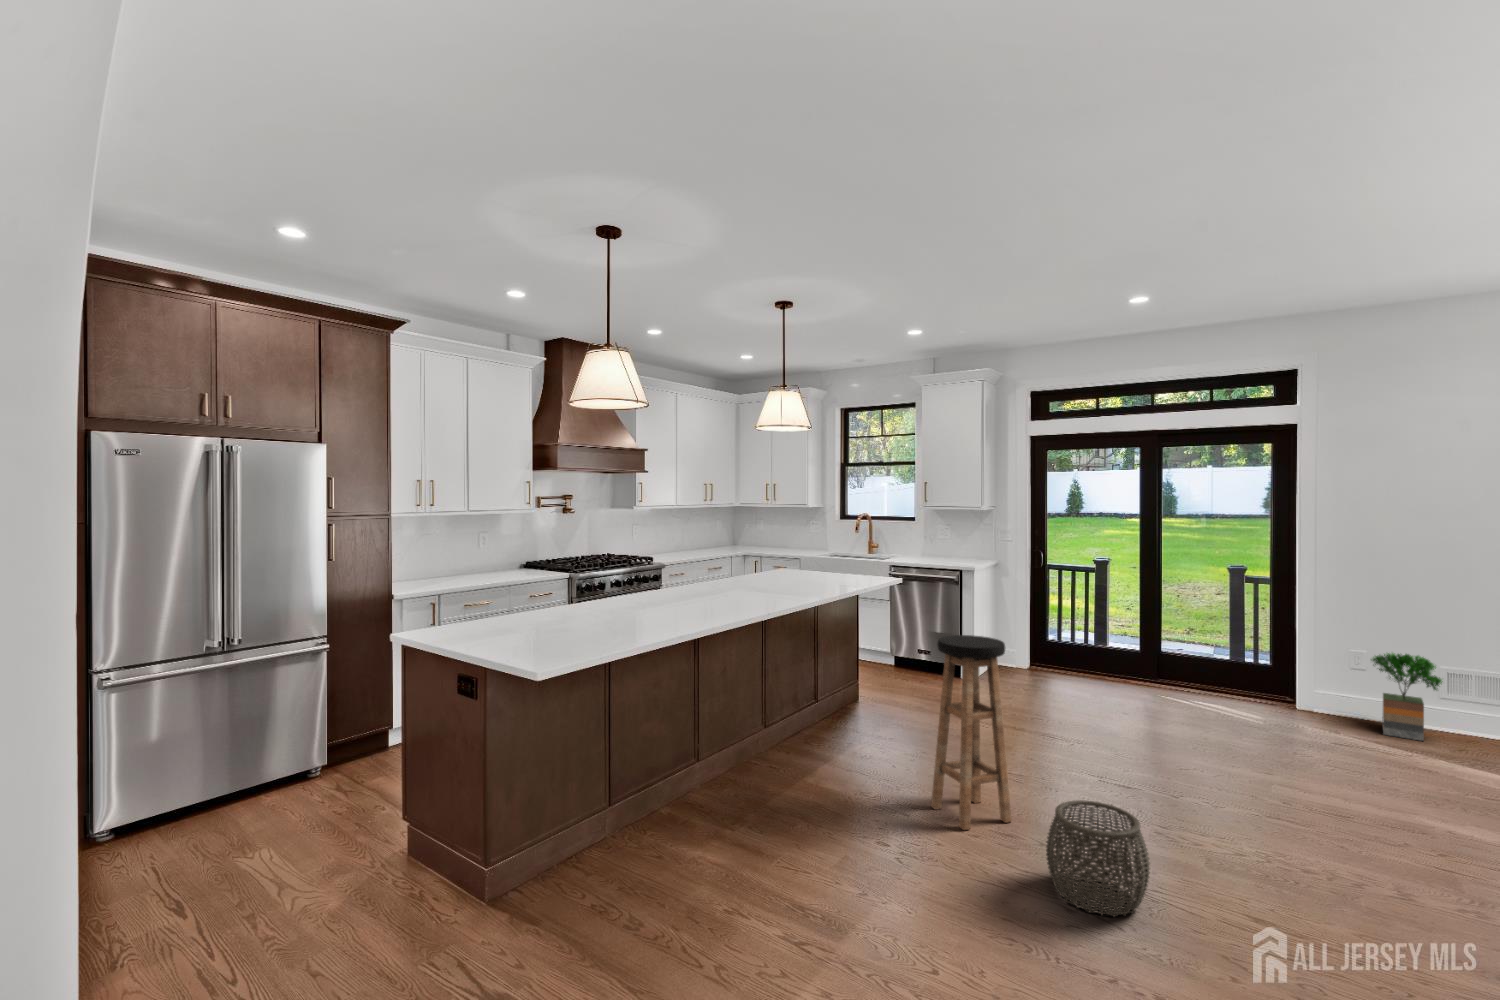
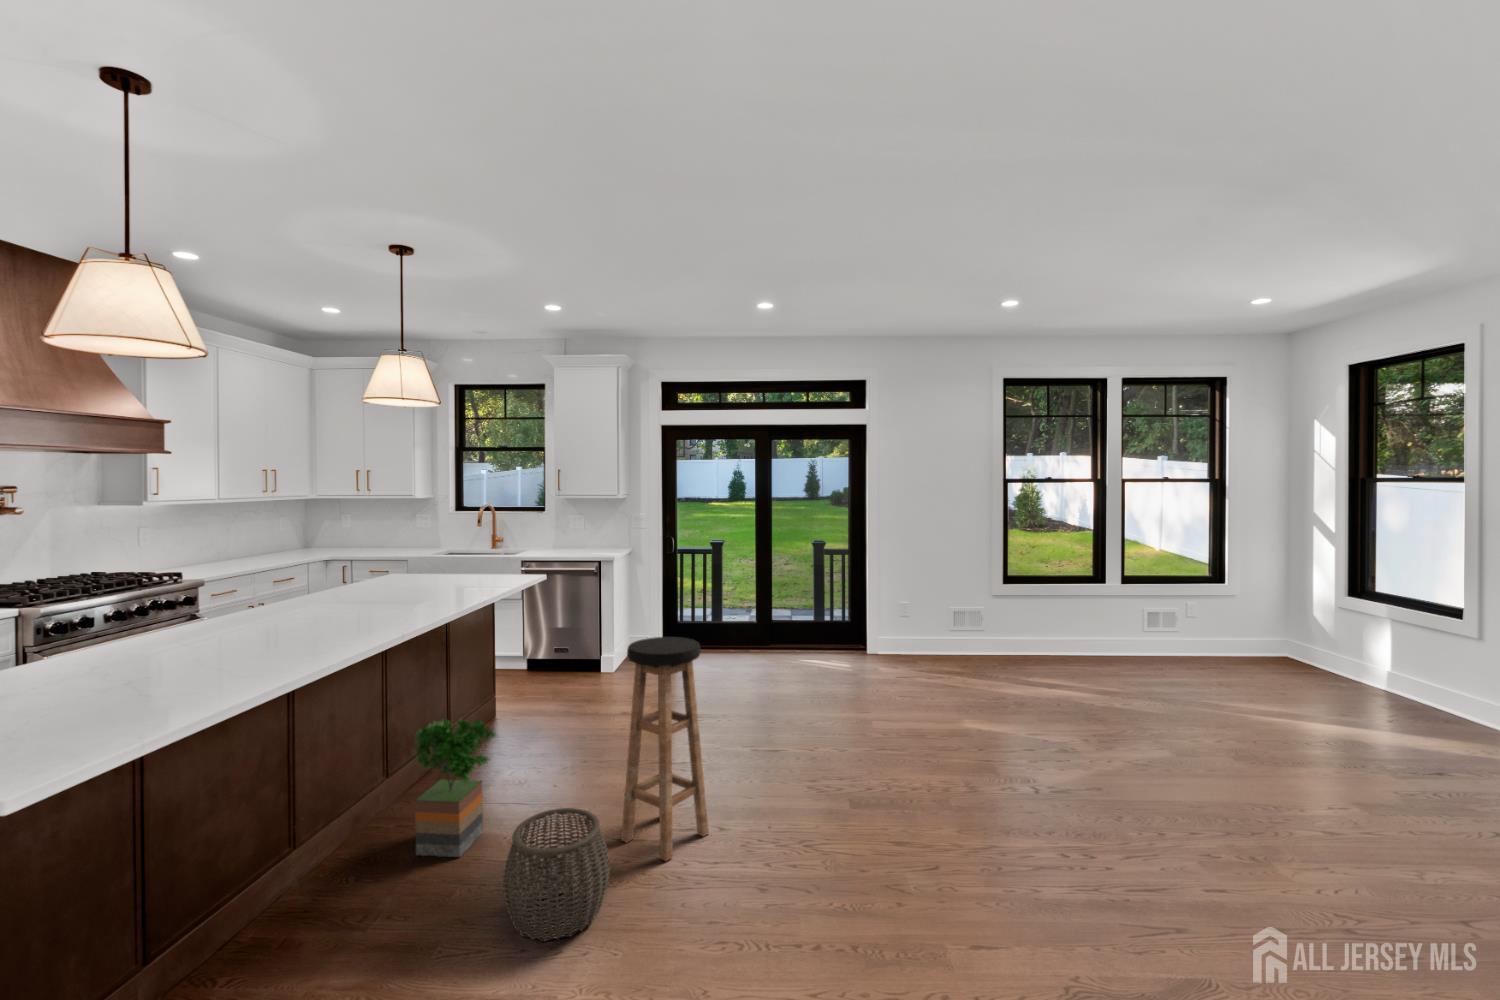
potted tree: present [1371,653,1443,741] -> present [415,720,496,857]
woven basket: present [1046,800,1150,916] -> present [502,808,610,941]

